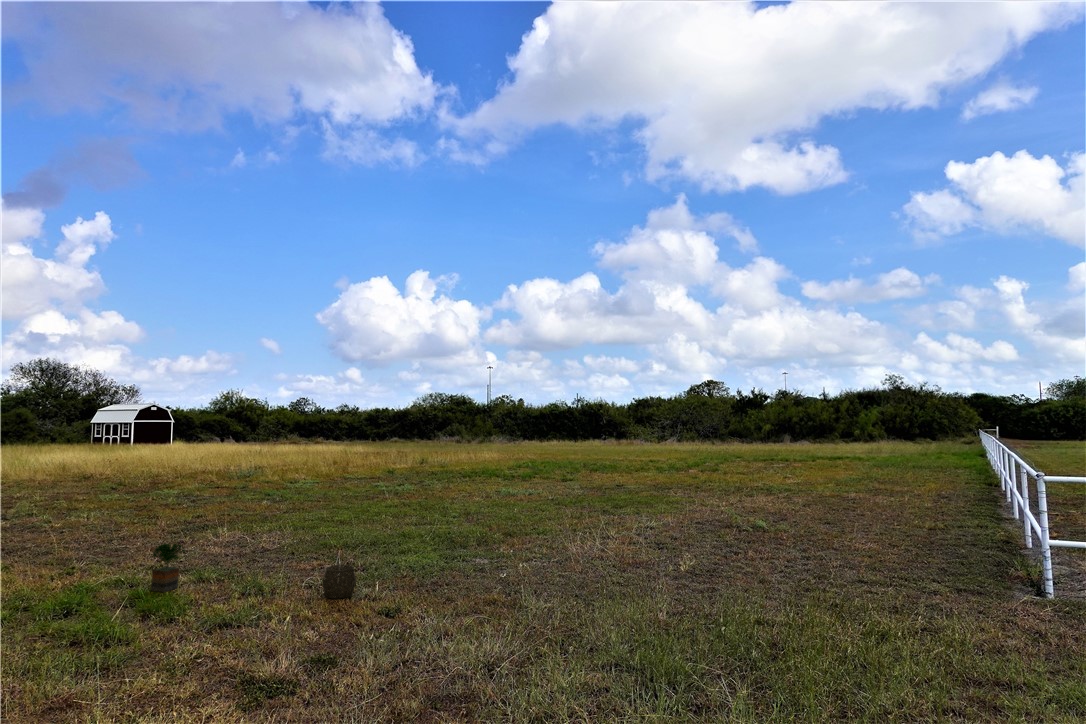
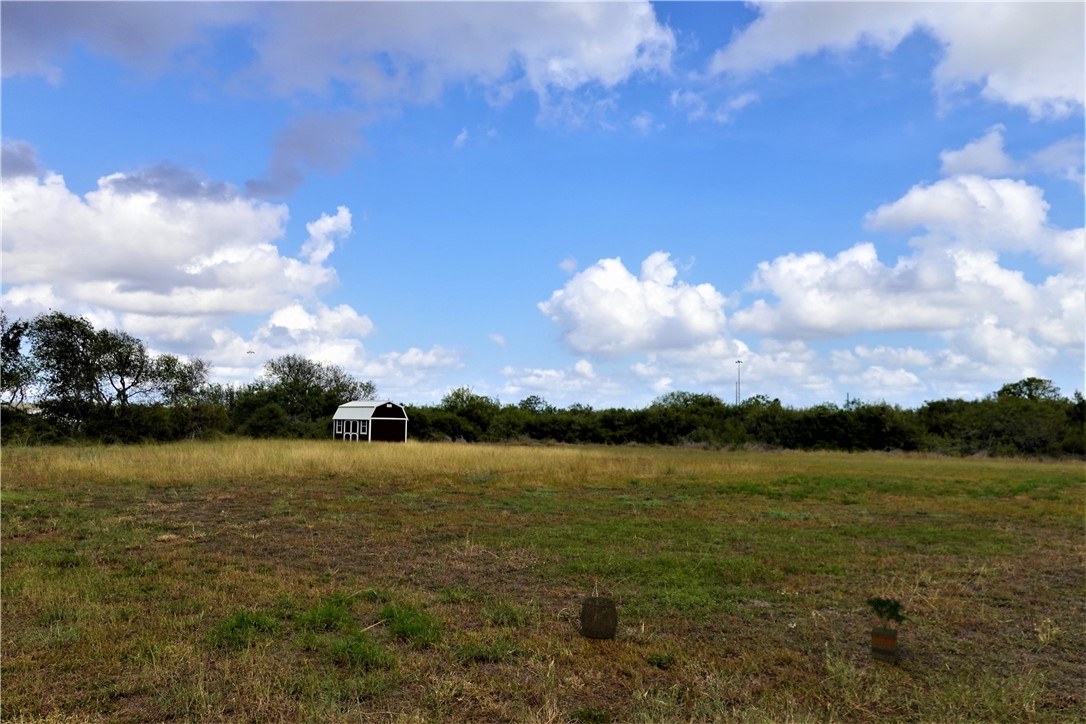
potted tree: present [151,543,185,592] -> present [865,597,906,662]

